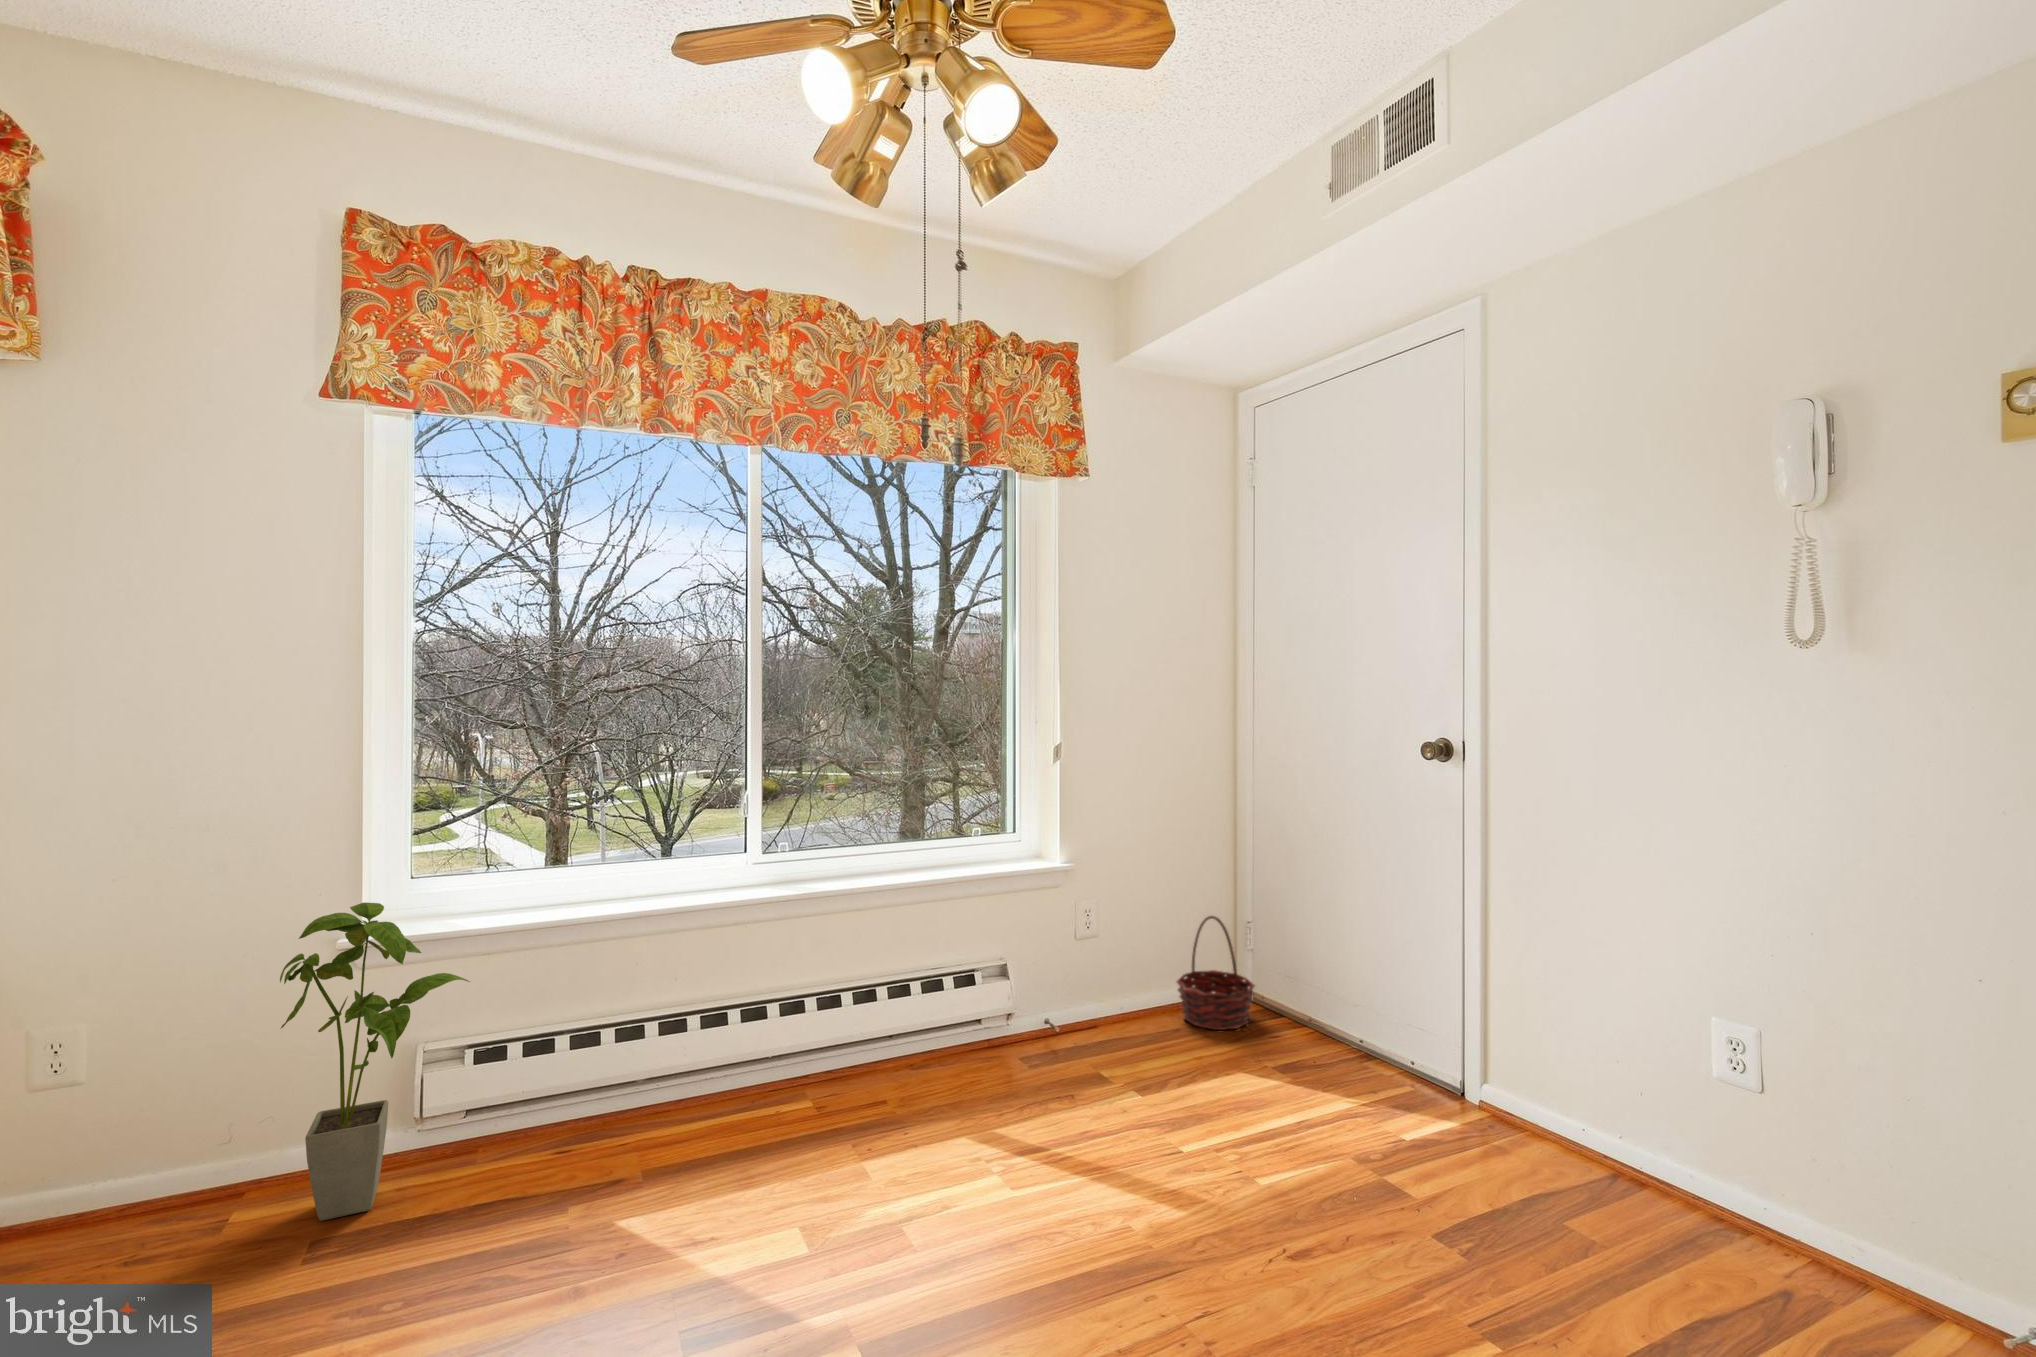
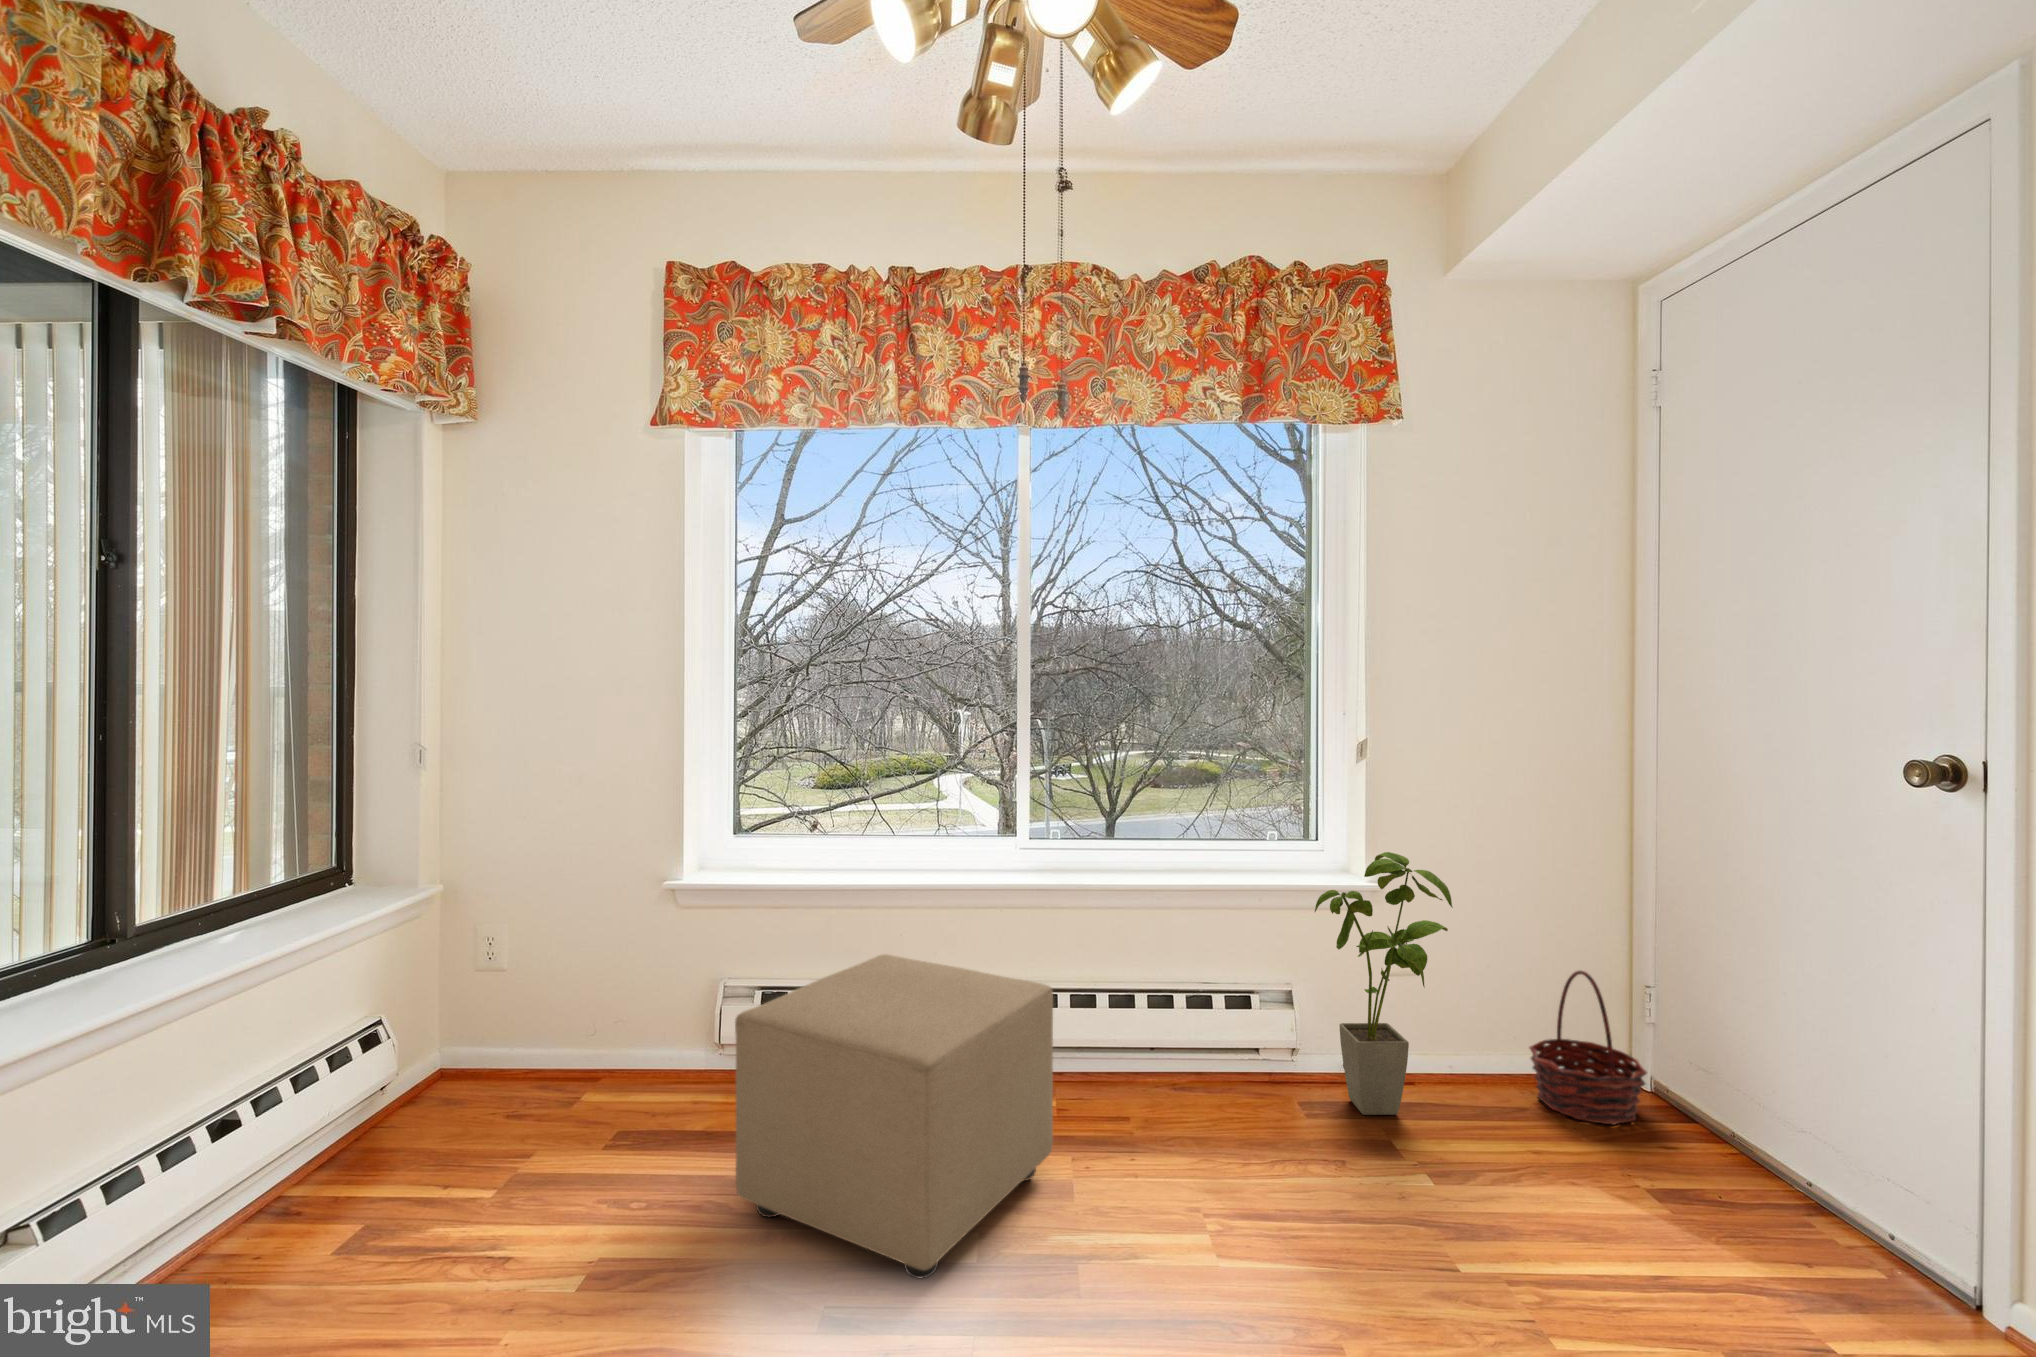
house plant: present [280,902,470,1221] -> present [1315,852,1453,1115]
ottoman: none [533,985,845,1284] -> present [735,954,1053,1279]

